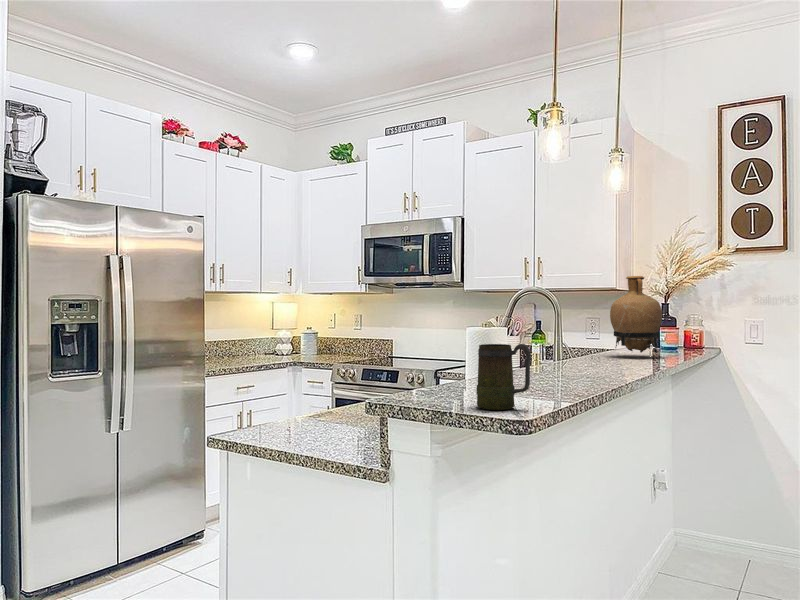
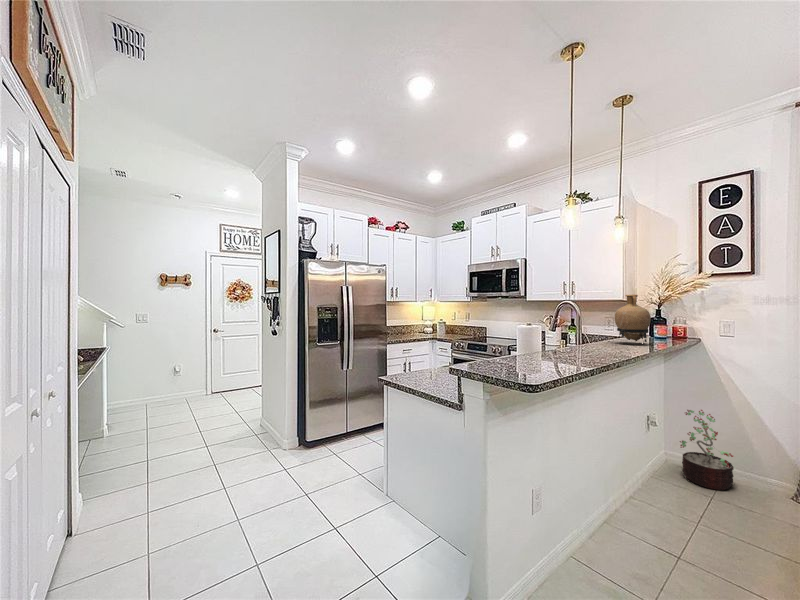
mug: present [476,344,531,410] -> none [508,341,538,377]
decorative plant: none [692,457,766,578] -> present [680,410,734,490]

